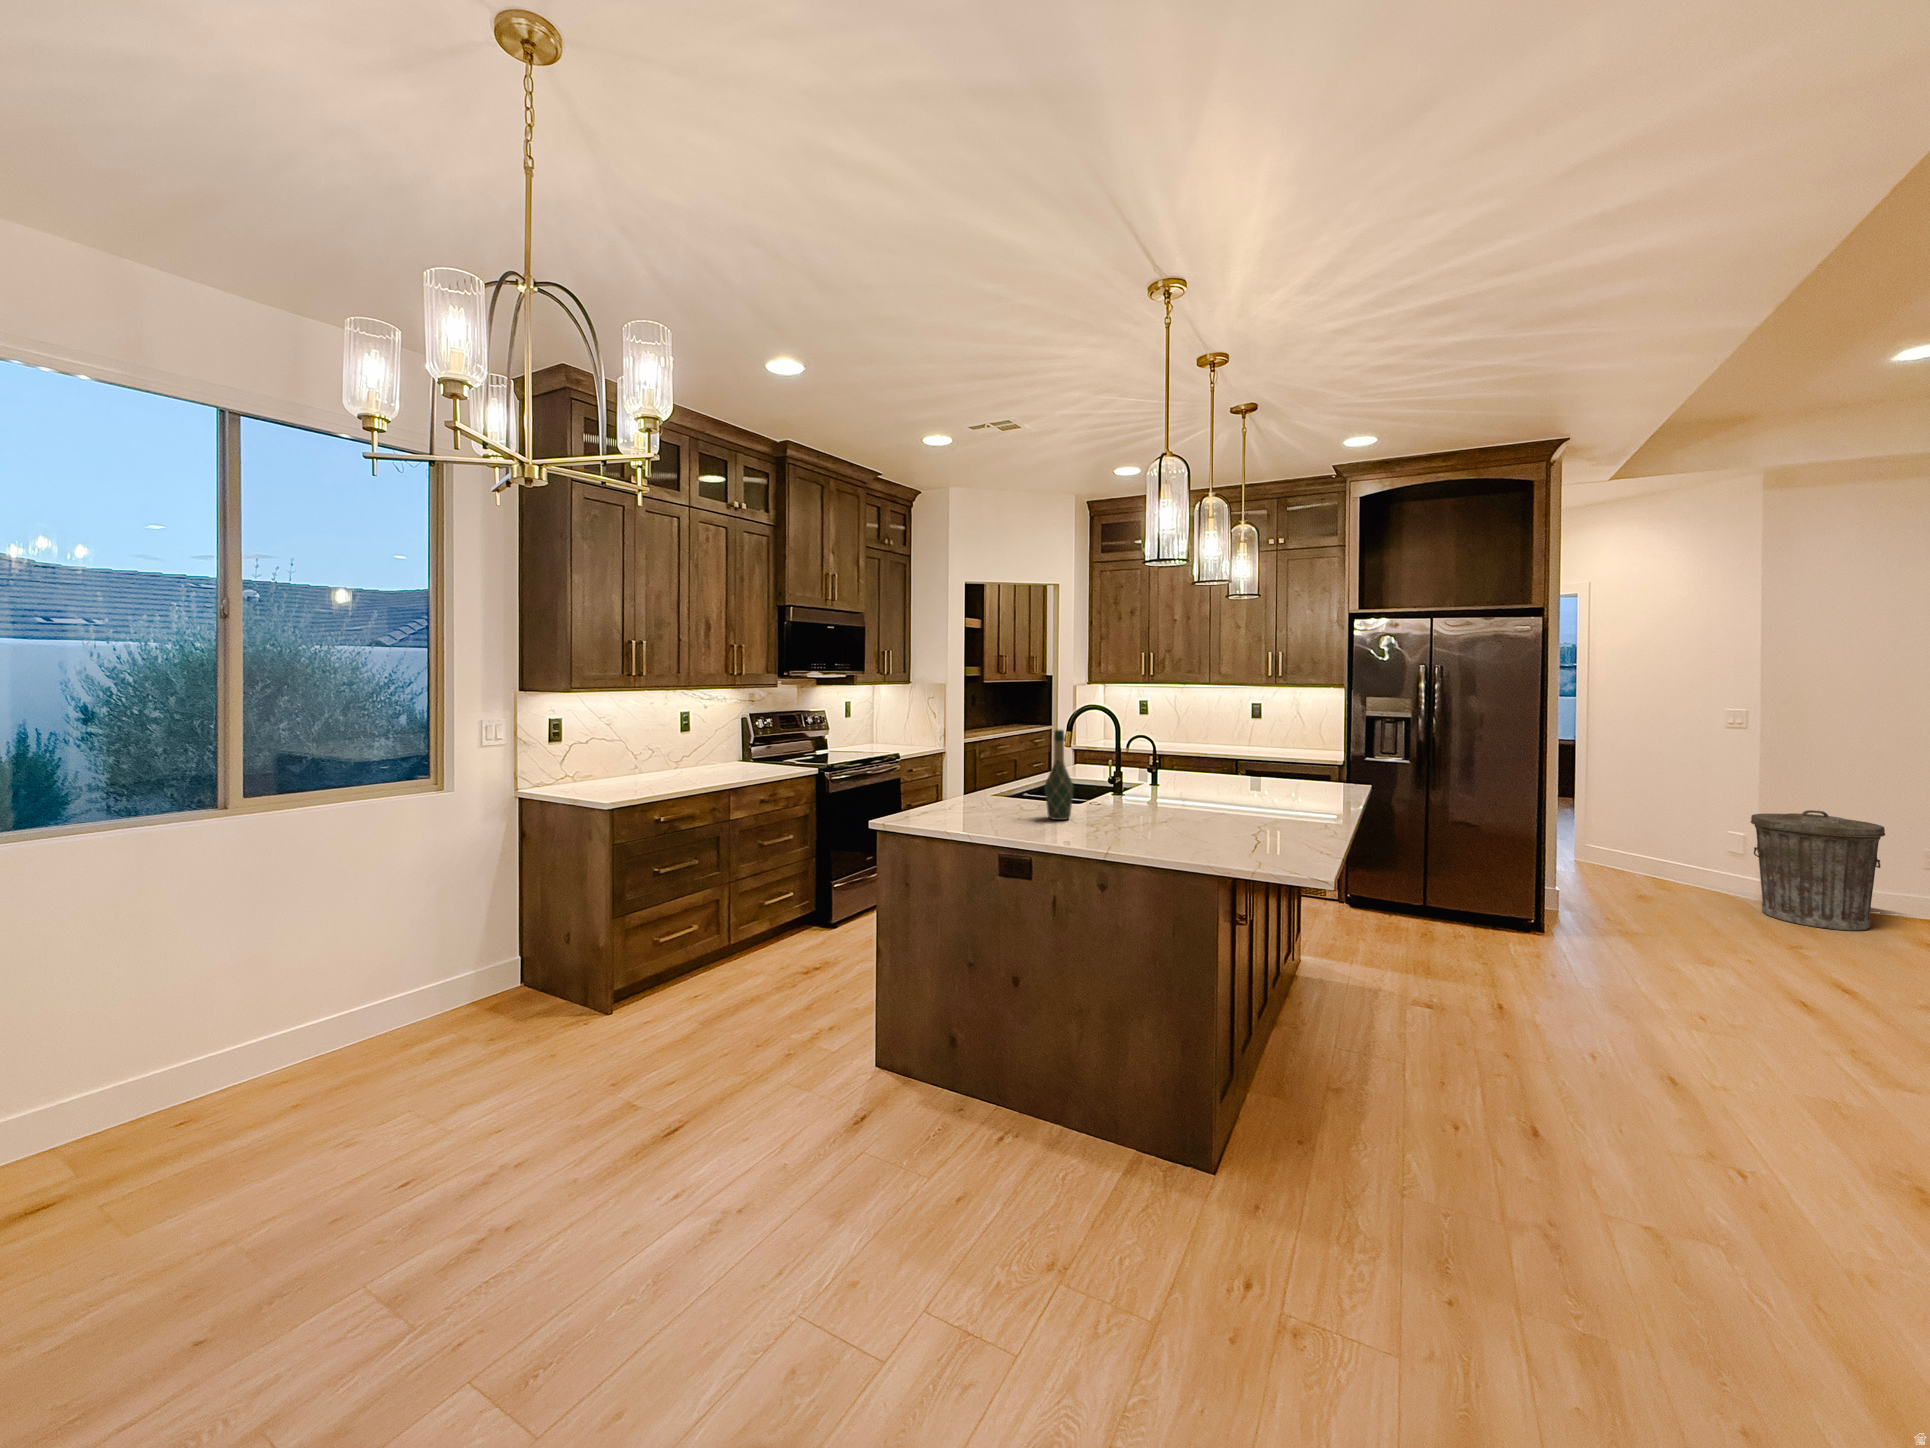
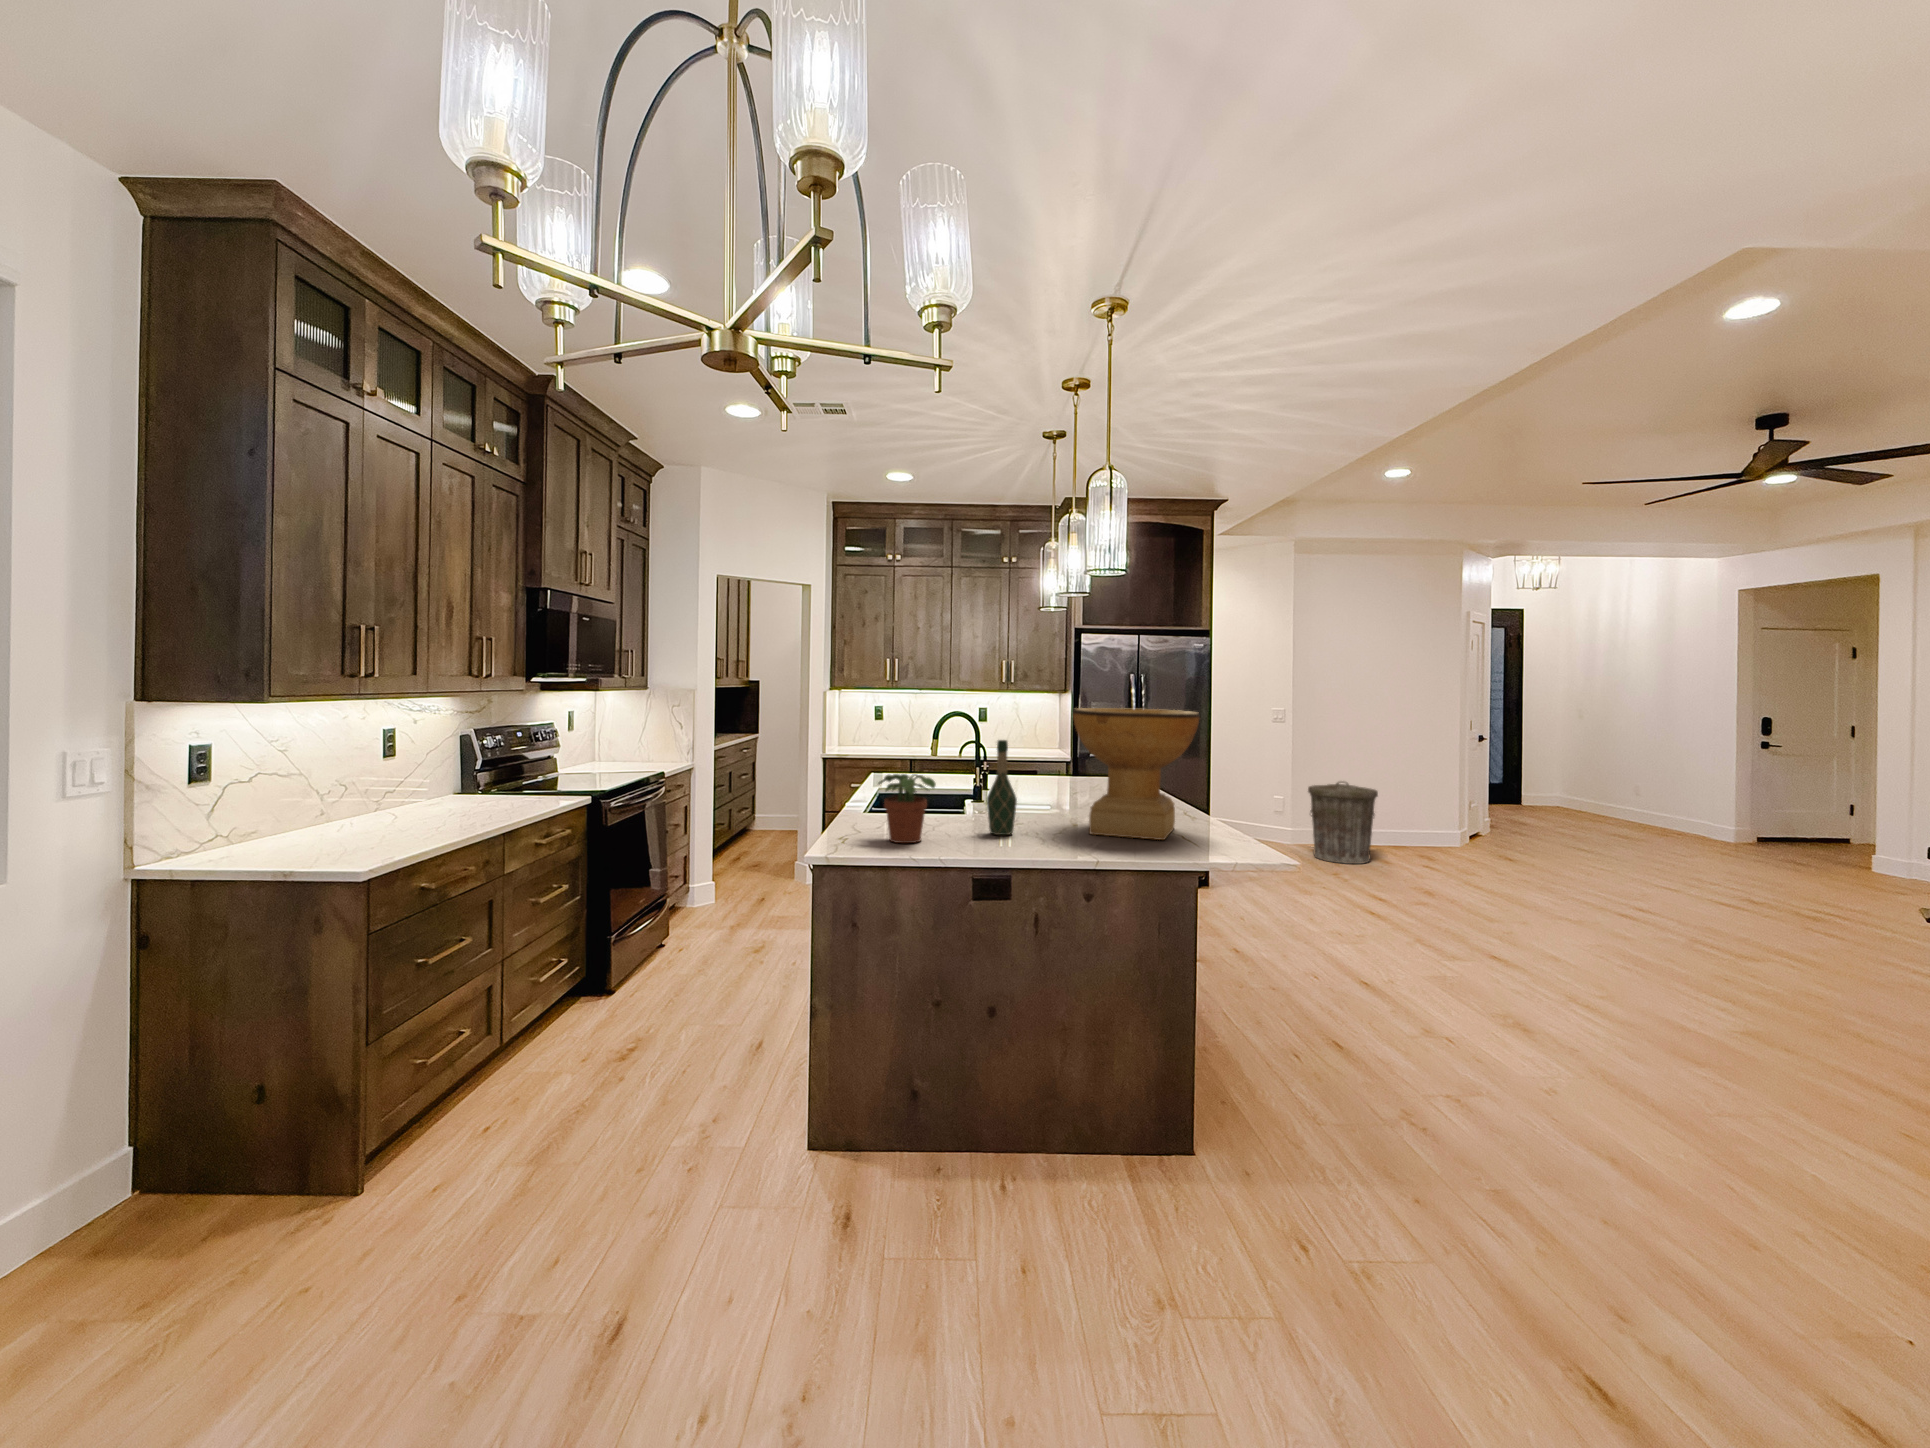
decorative bowl: none [1133,700,1269,838] -> present [1073,708,1199,840]
potted plant: none [941,757,990,818] -> present [878,774,936,843]

